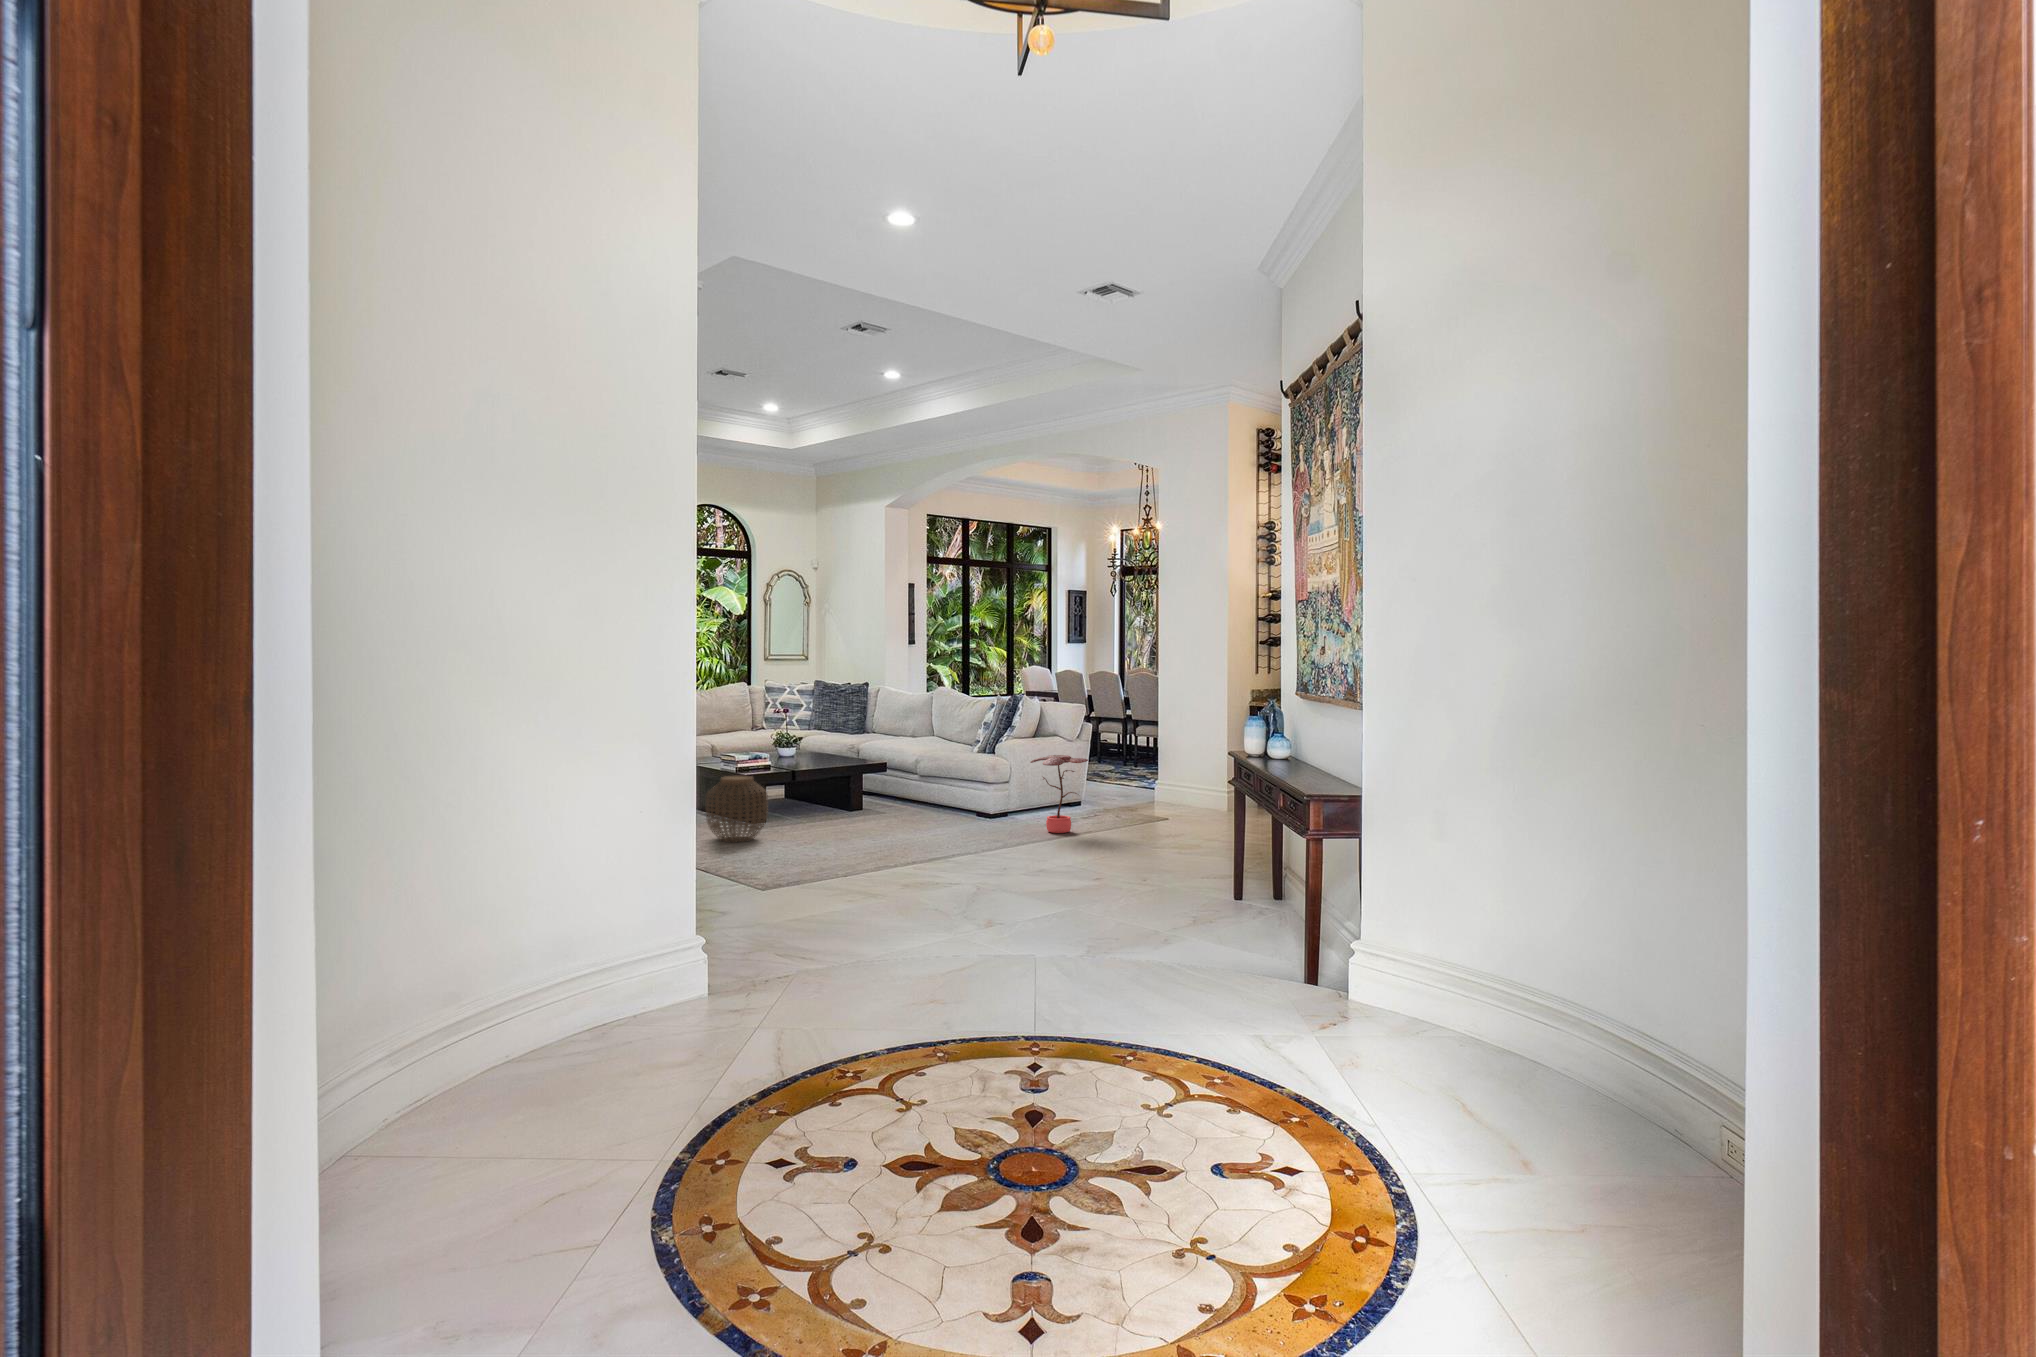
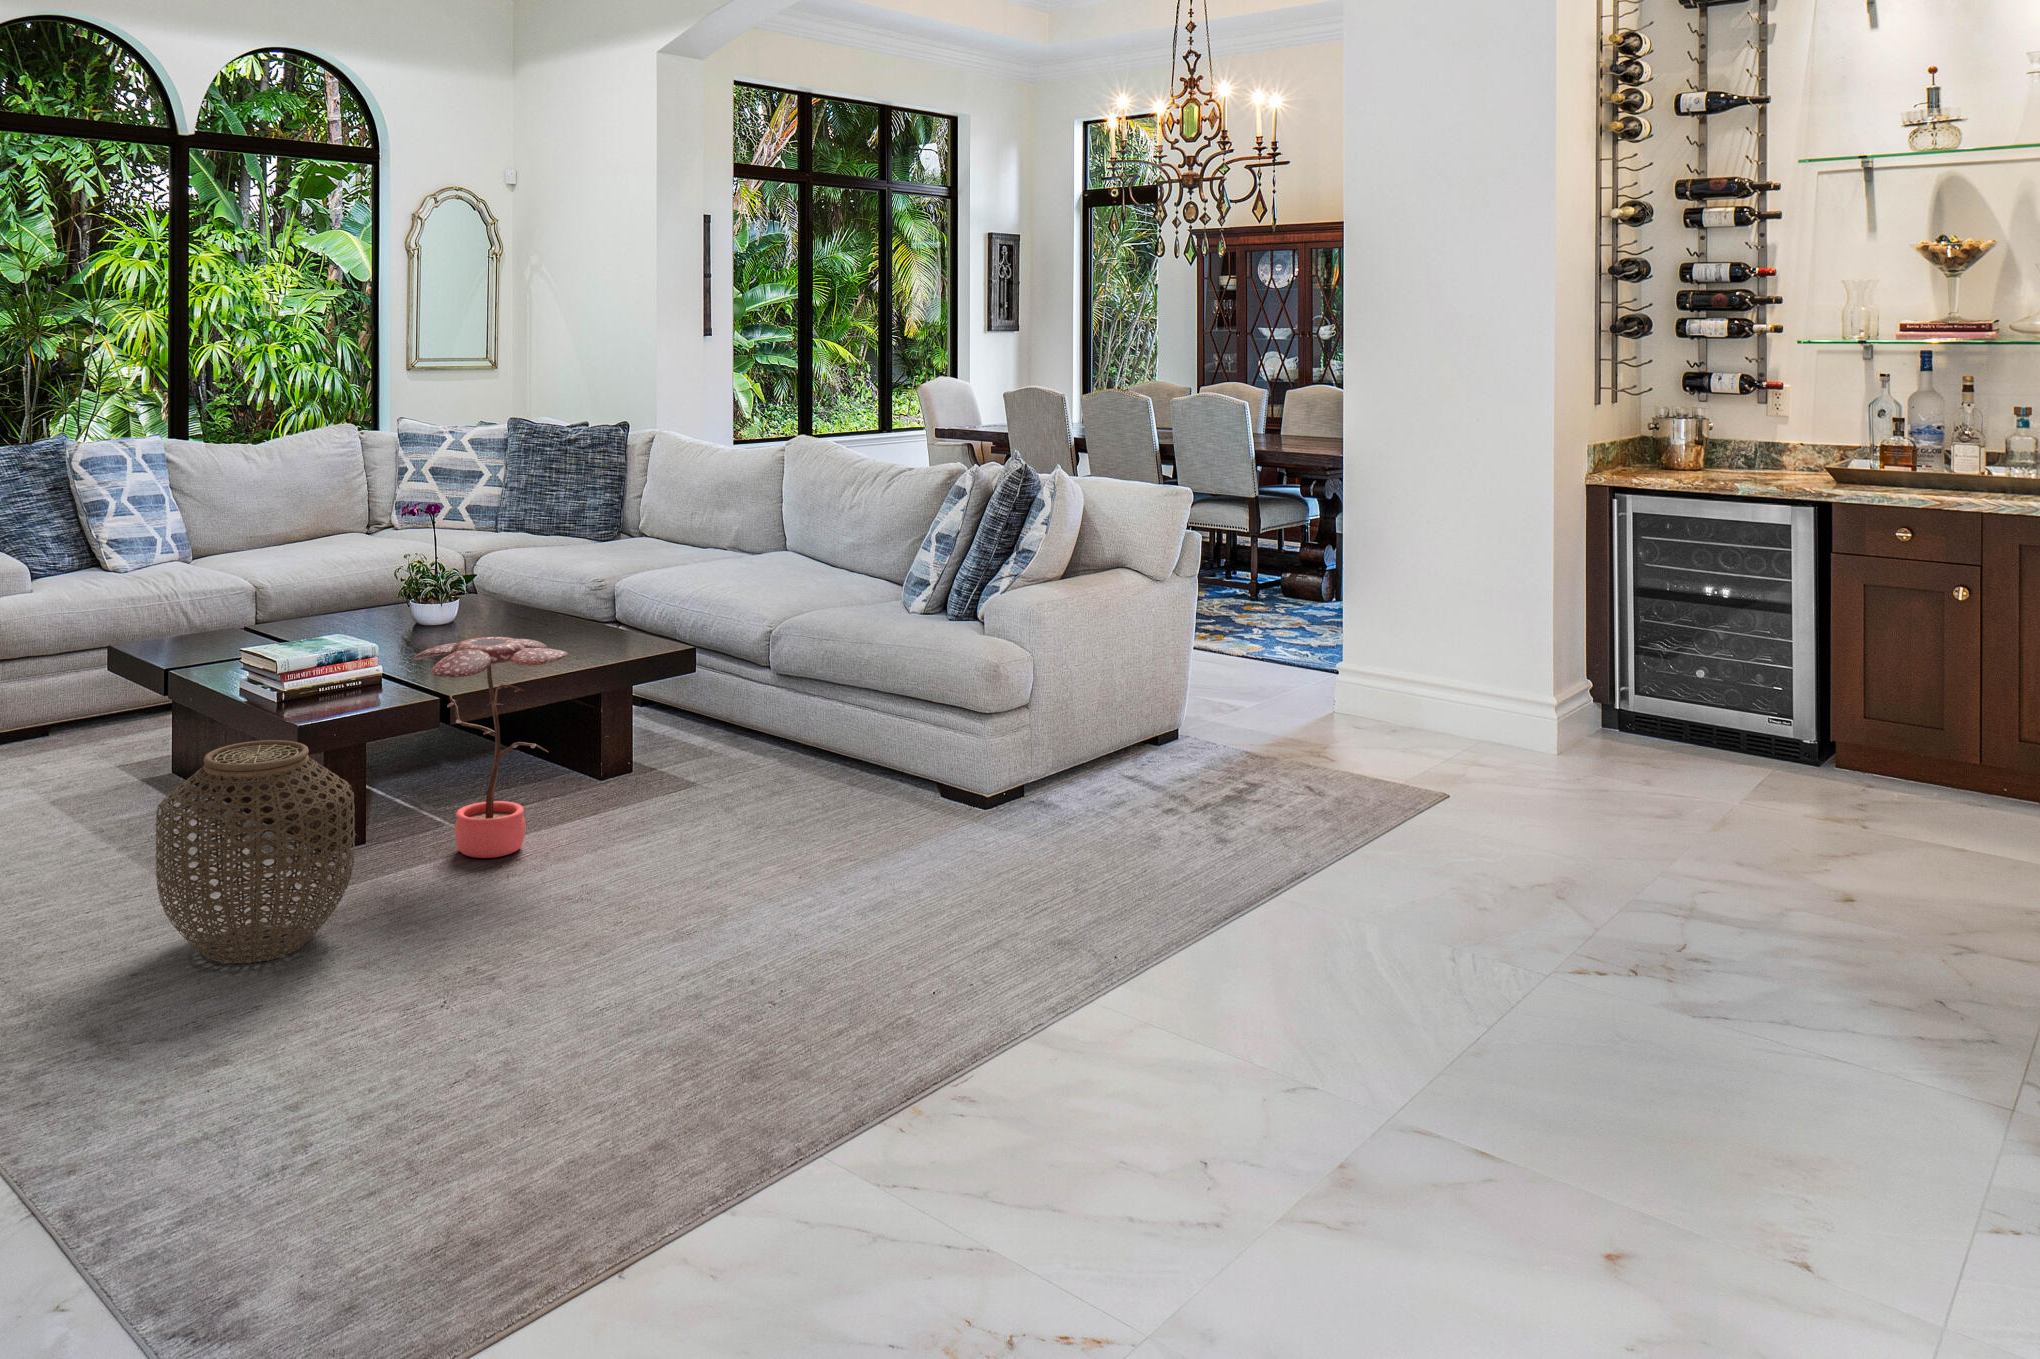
potted plant: present [1030,755,1088,833] -> present [413,637,568,858]

